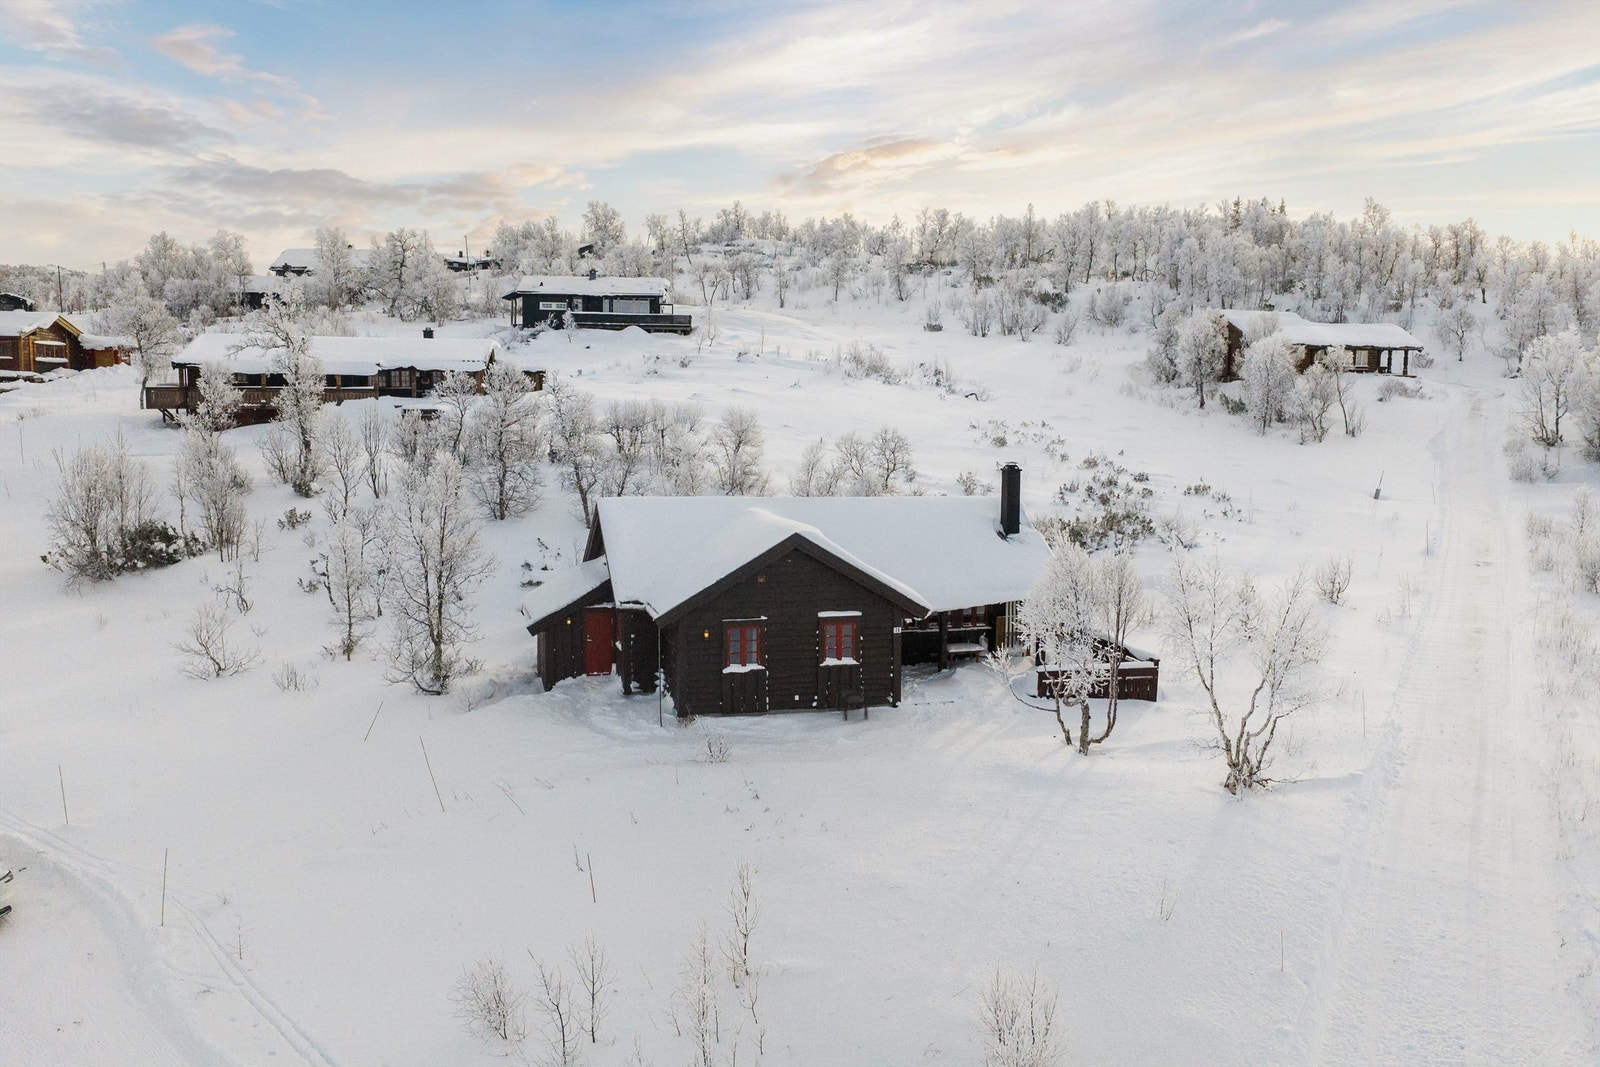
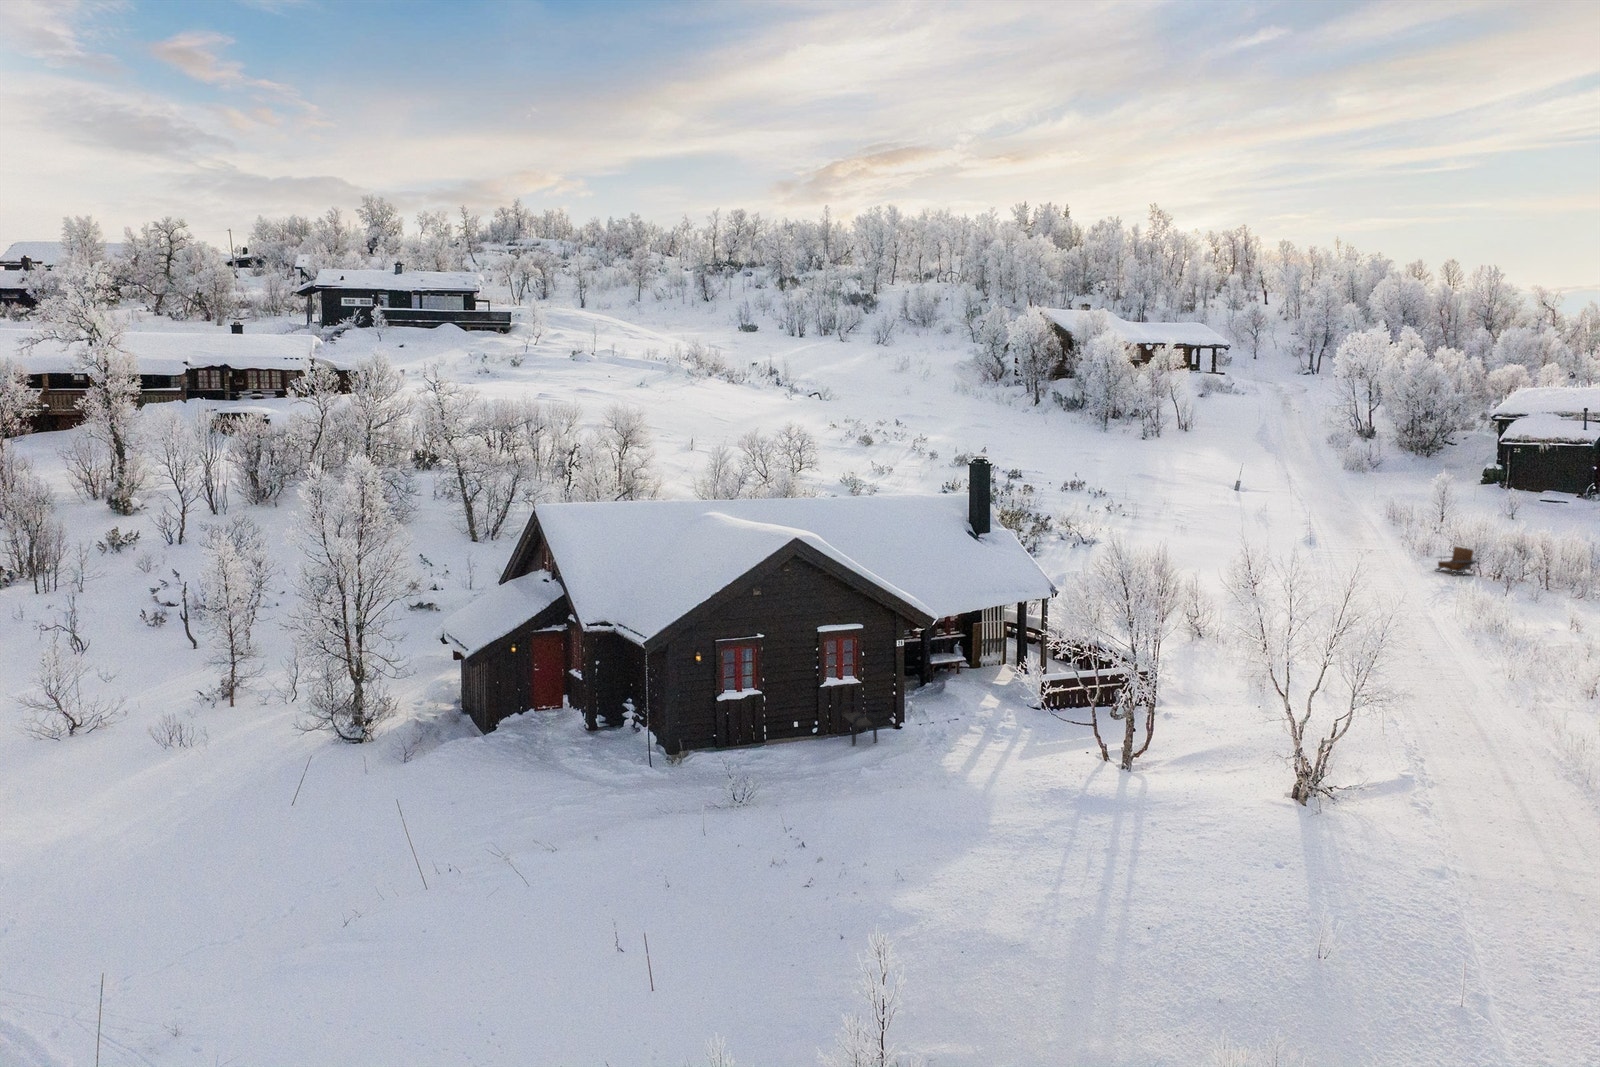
lounge chair: none [1544,557,1591,589] -> present [1435,547,1476,576]

